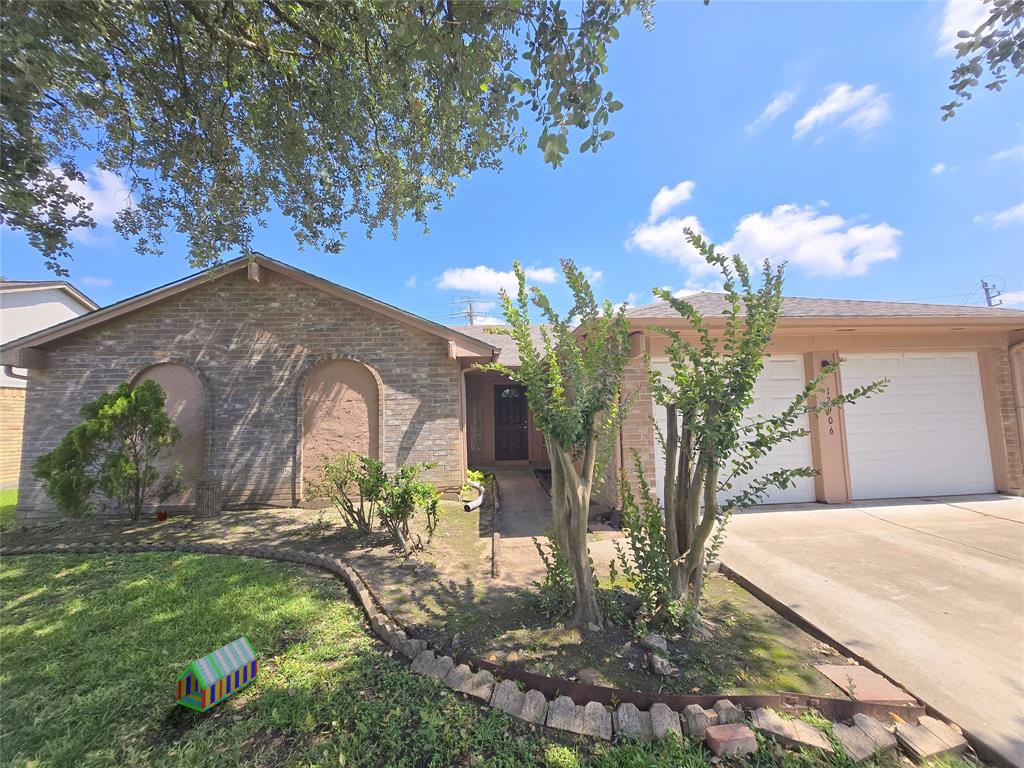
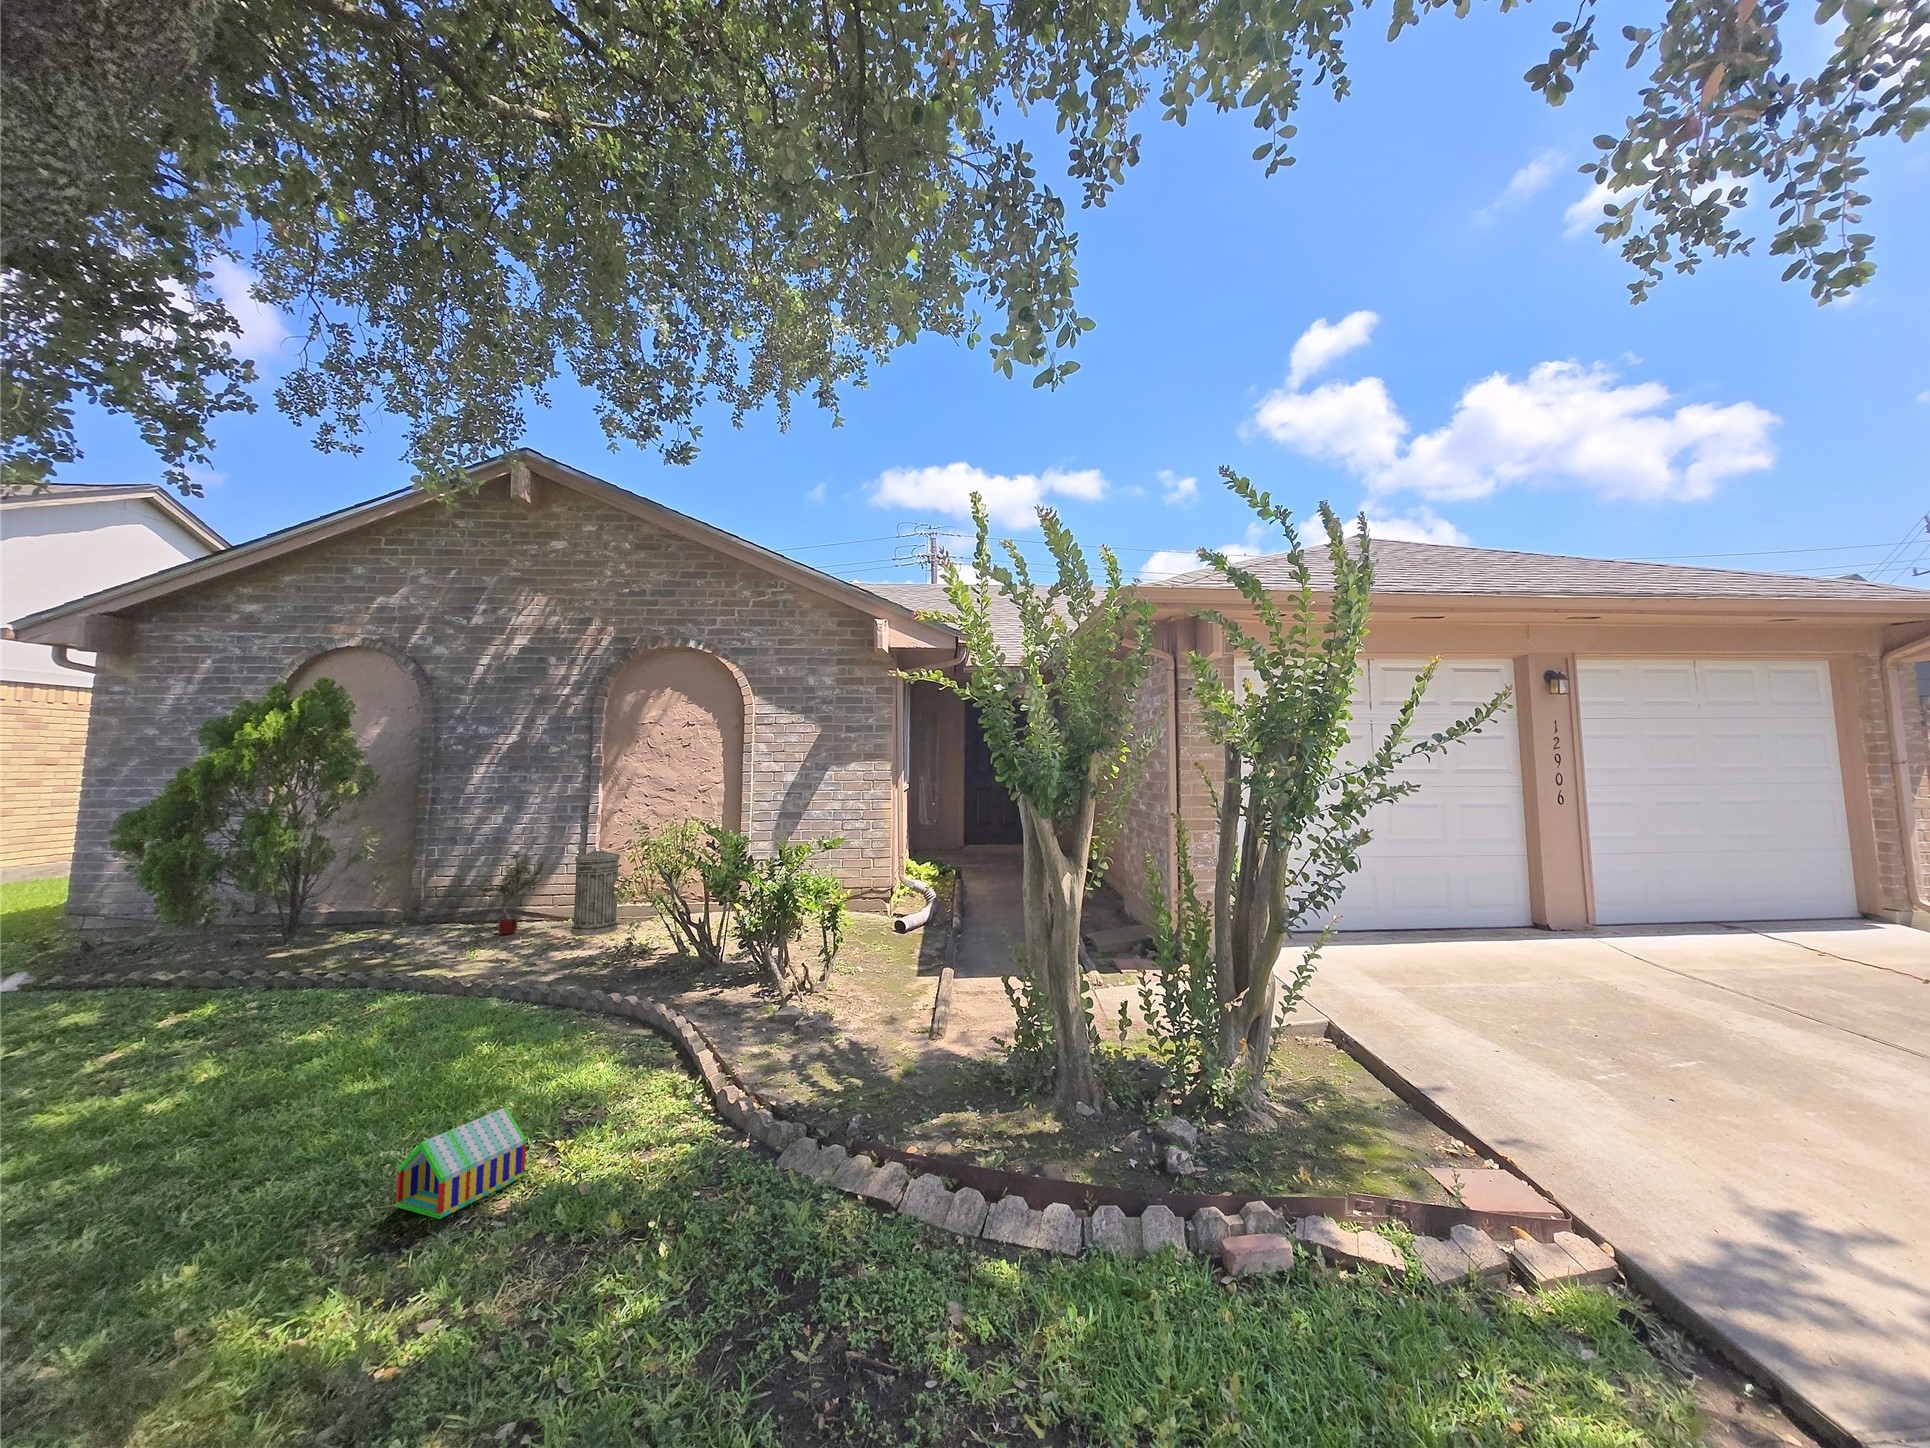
trash can: present [194,473,223,521] -> present [572,848,620,935]
potted tree: present [147,475,181,521] -> present [477,850,545,935]

